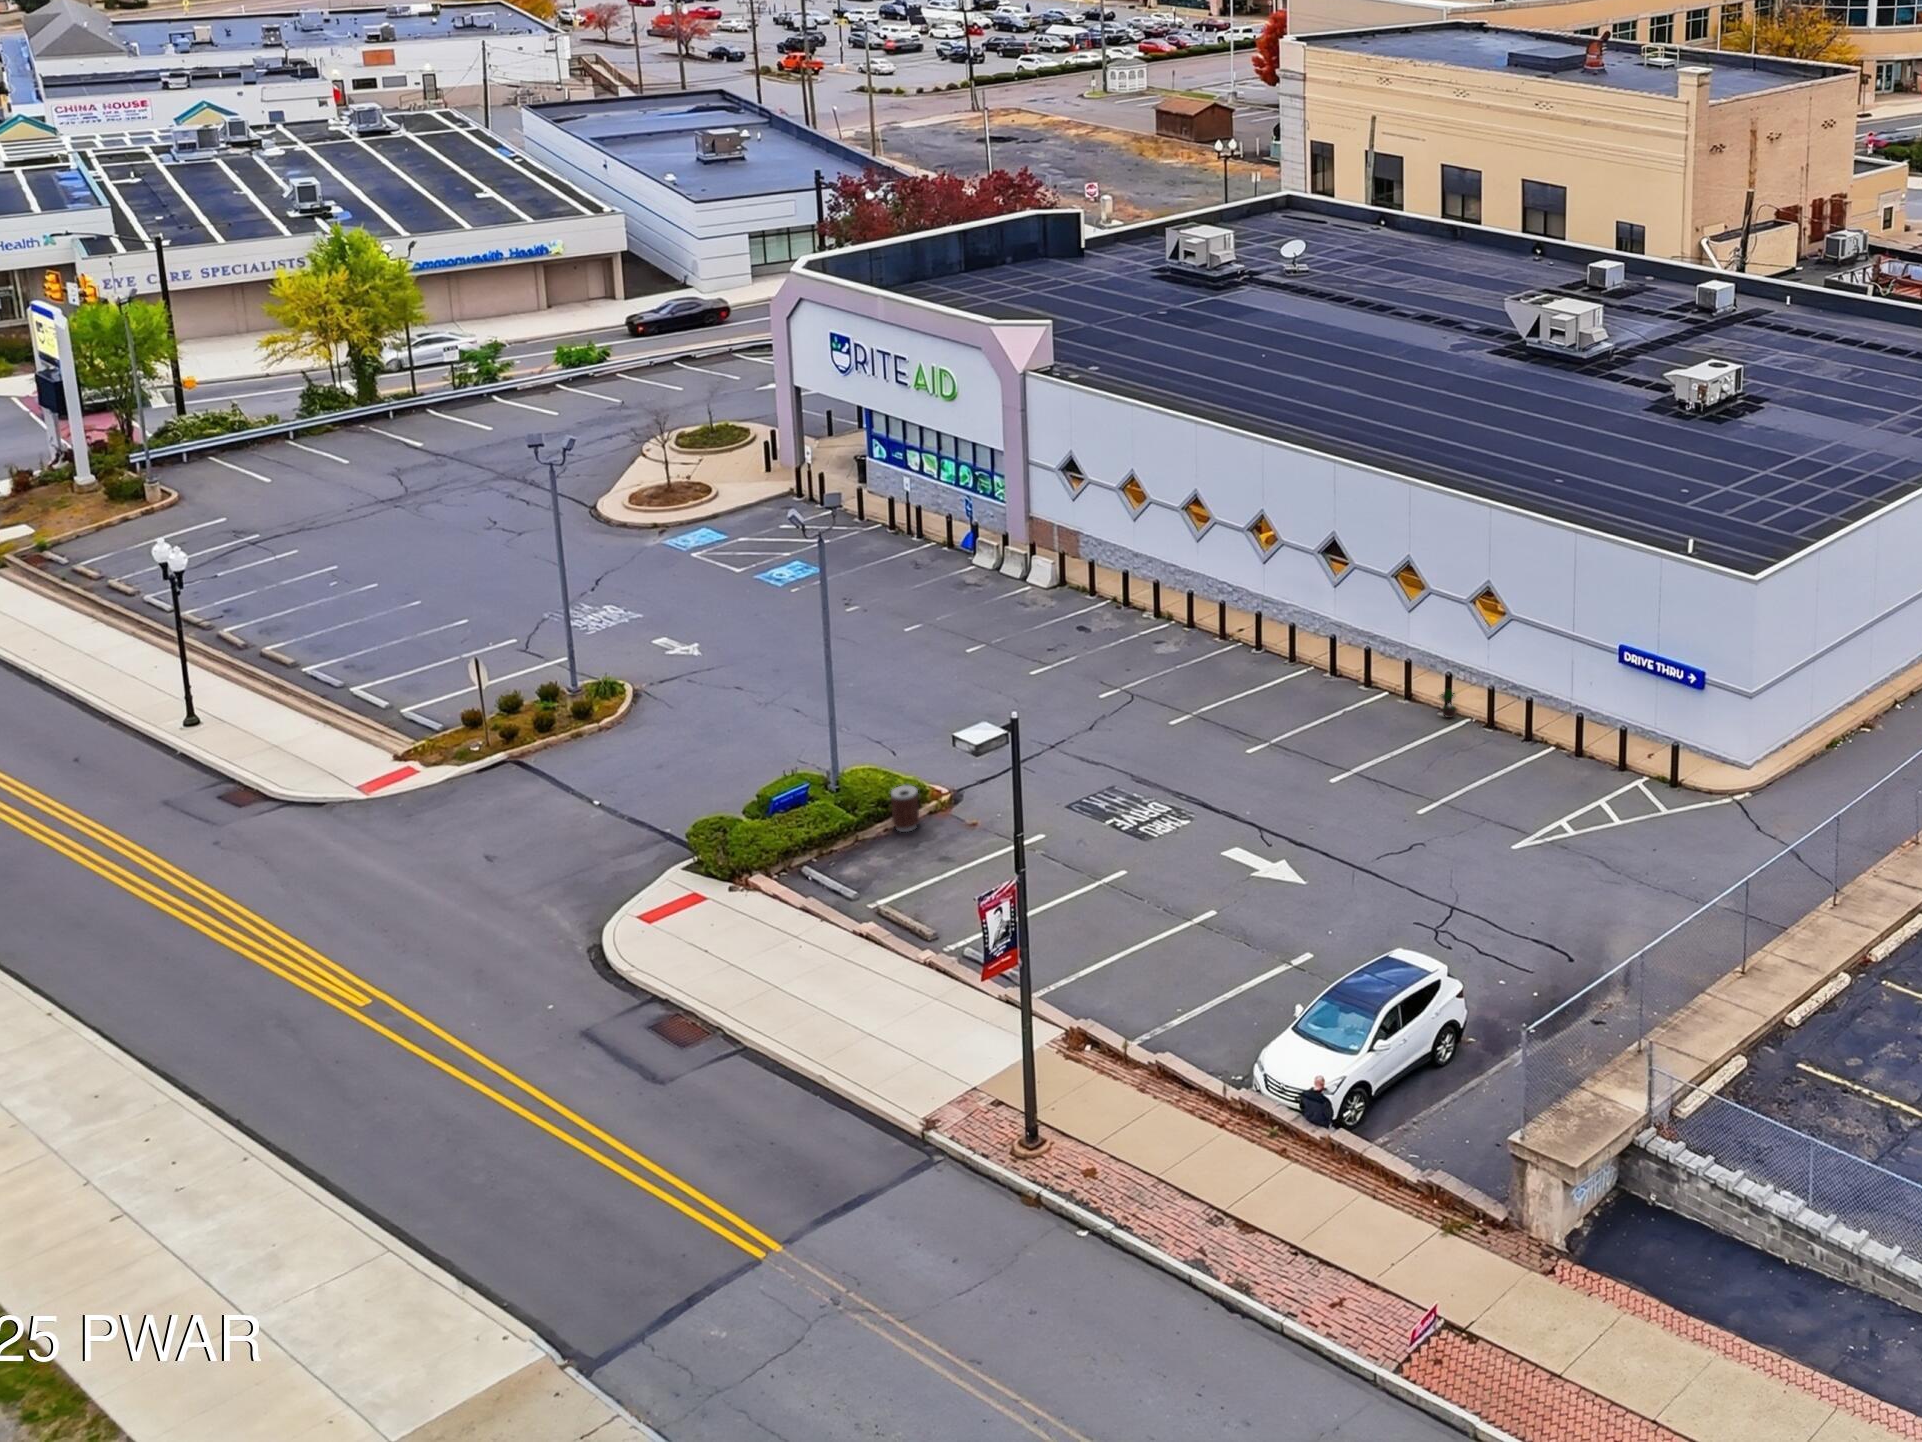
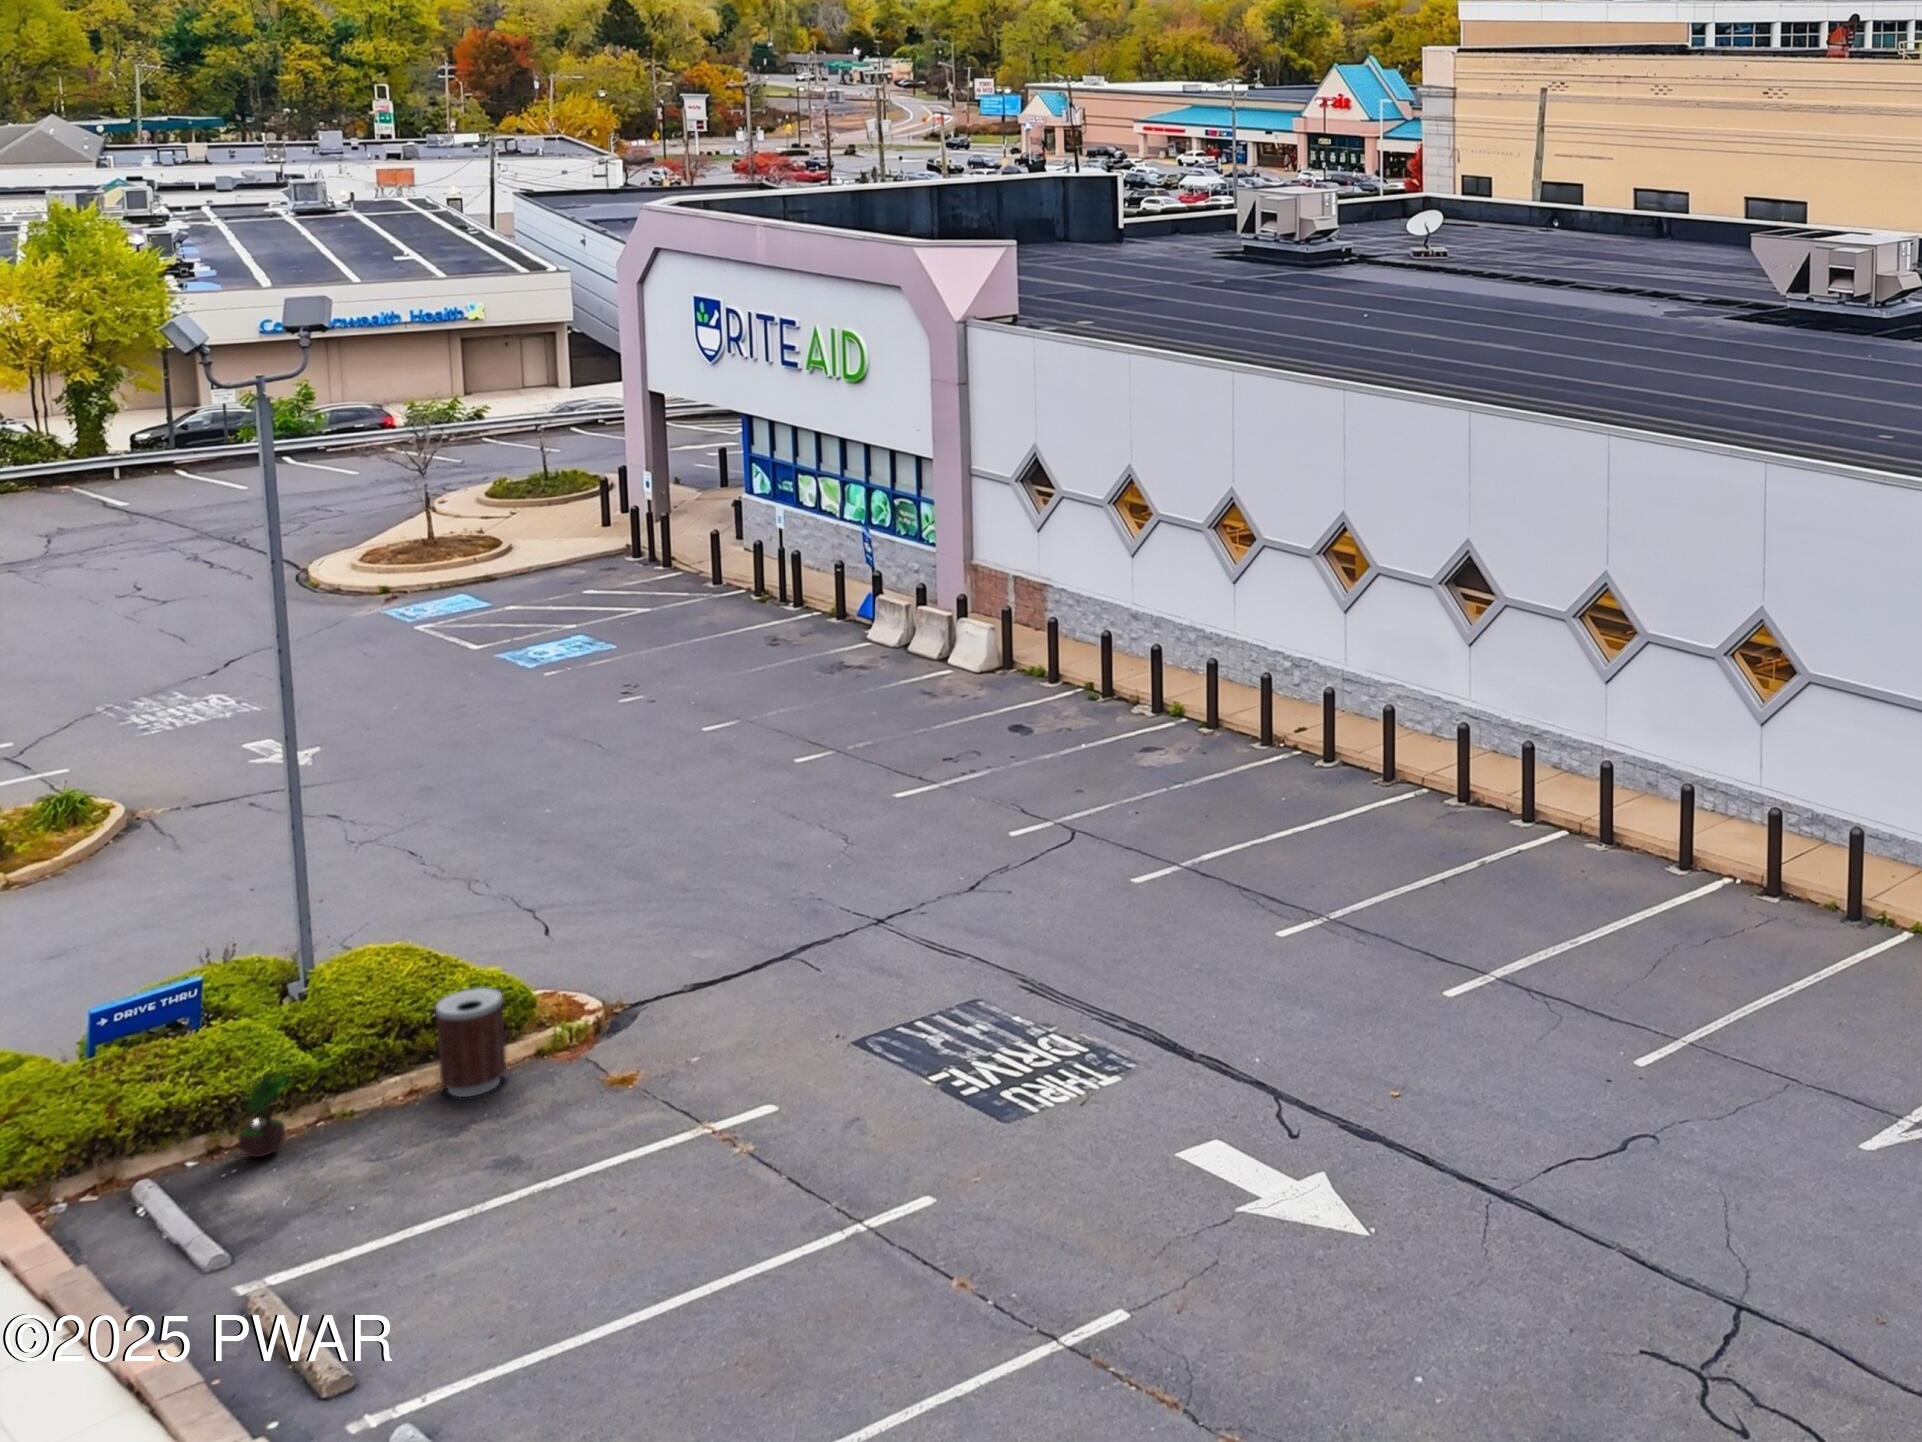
potted tree: present [1440,689,1457,718] -> present [238,1070,290,1157]

